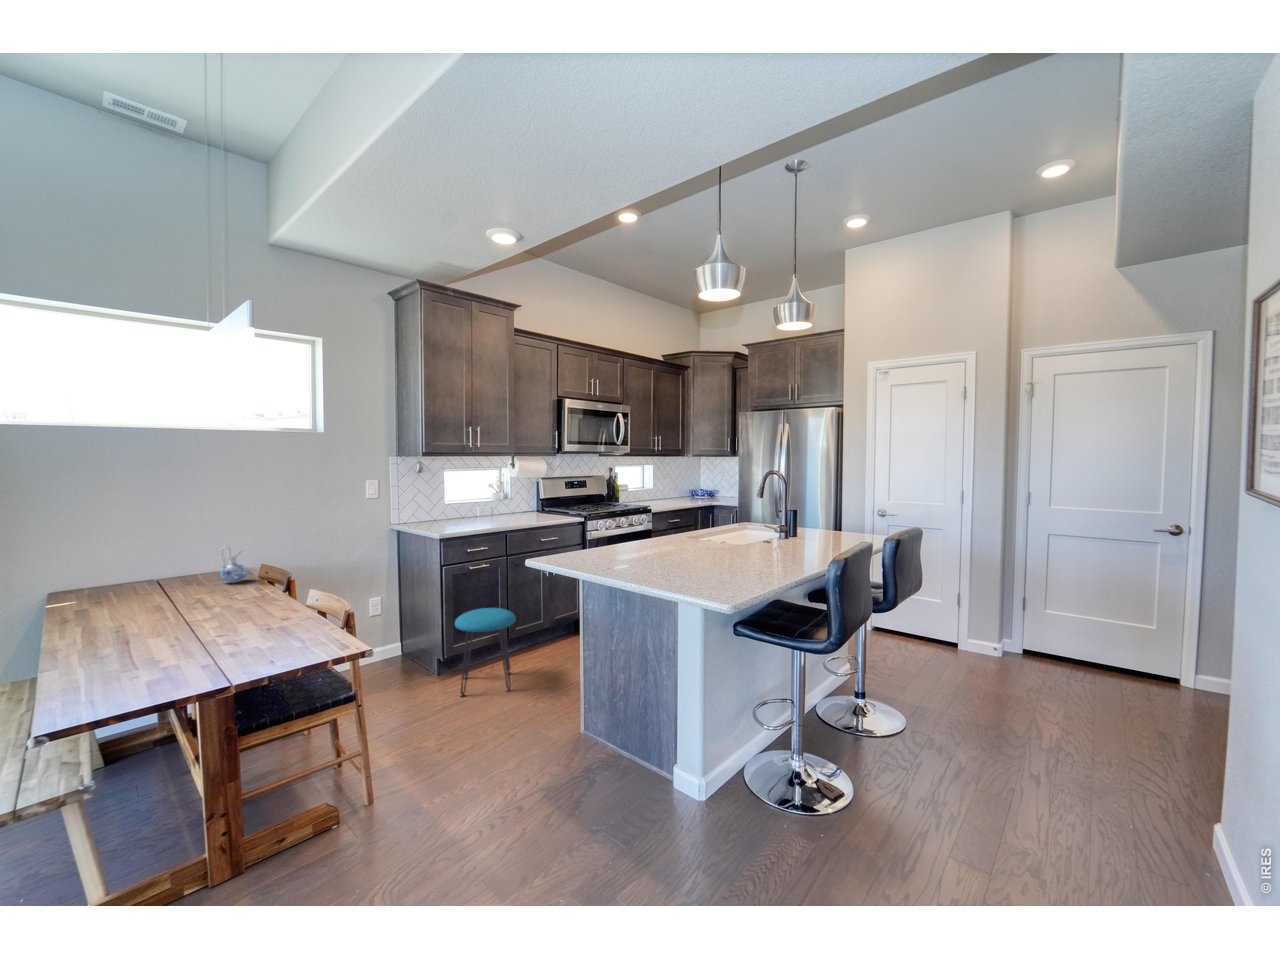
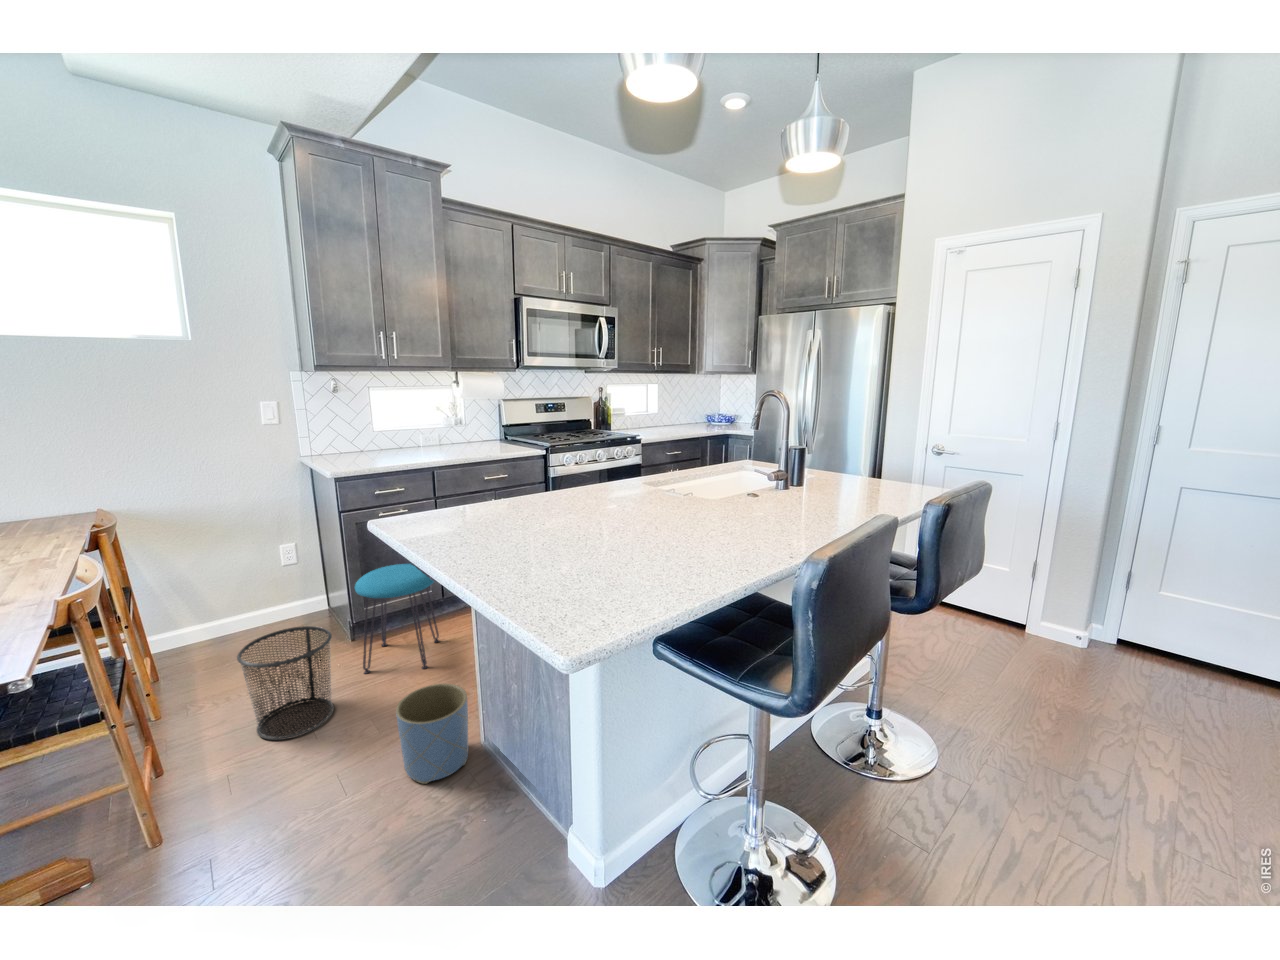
ceramic pitcher: present [220,546,248,583] -> none [17,488,66,534]
waste bin: none [390,653,456,741] -> present [237,626,334,740]
planter: none [528,686,577,758] -> present [396,684,468,784]

